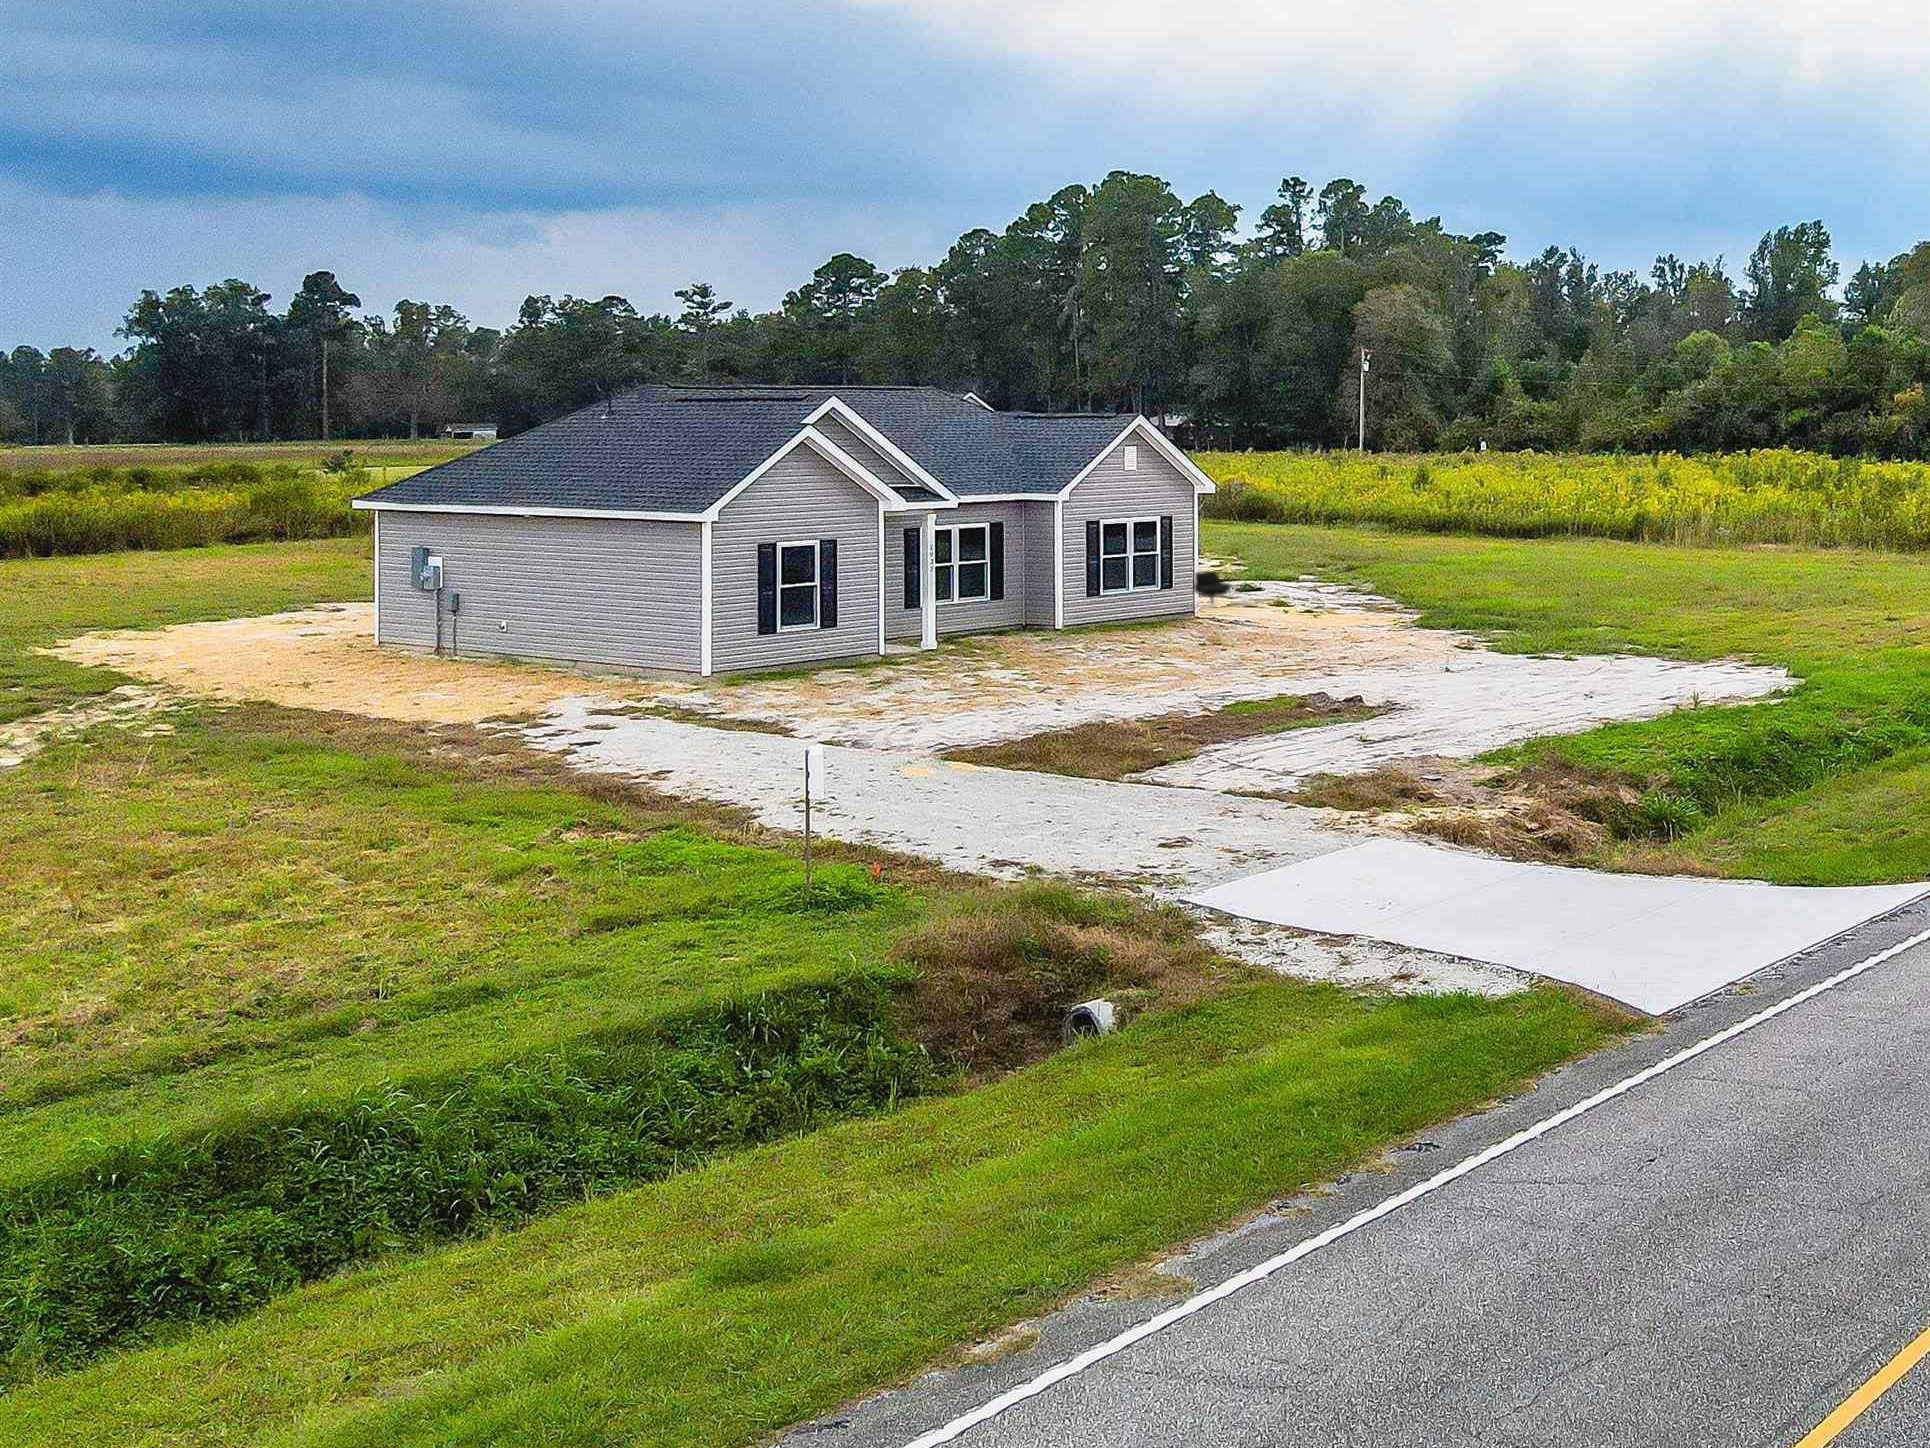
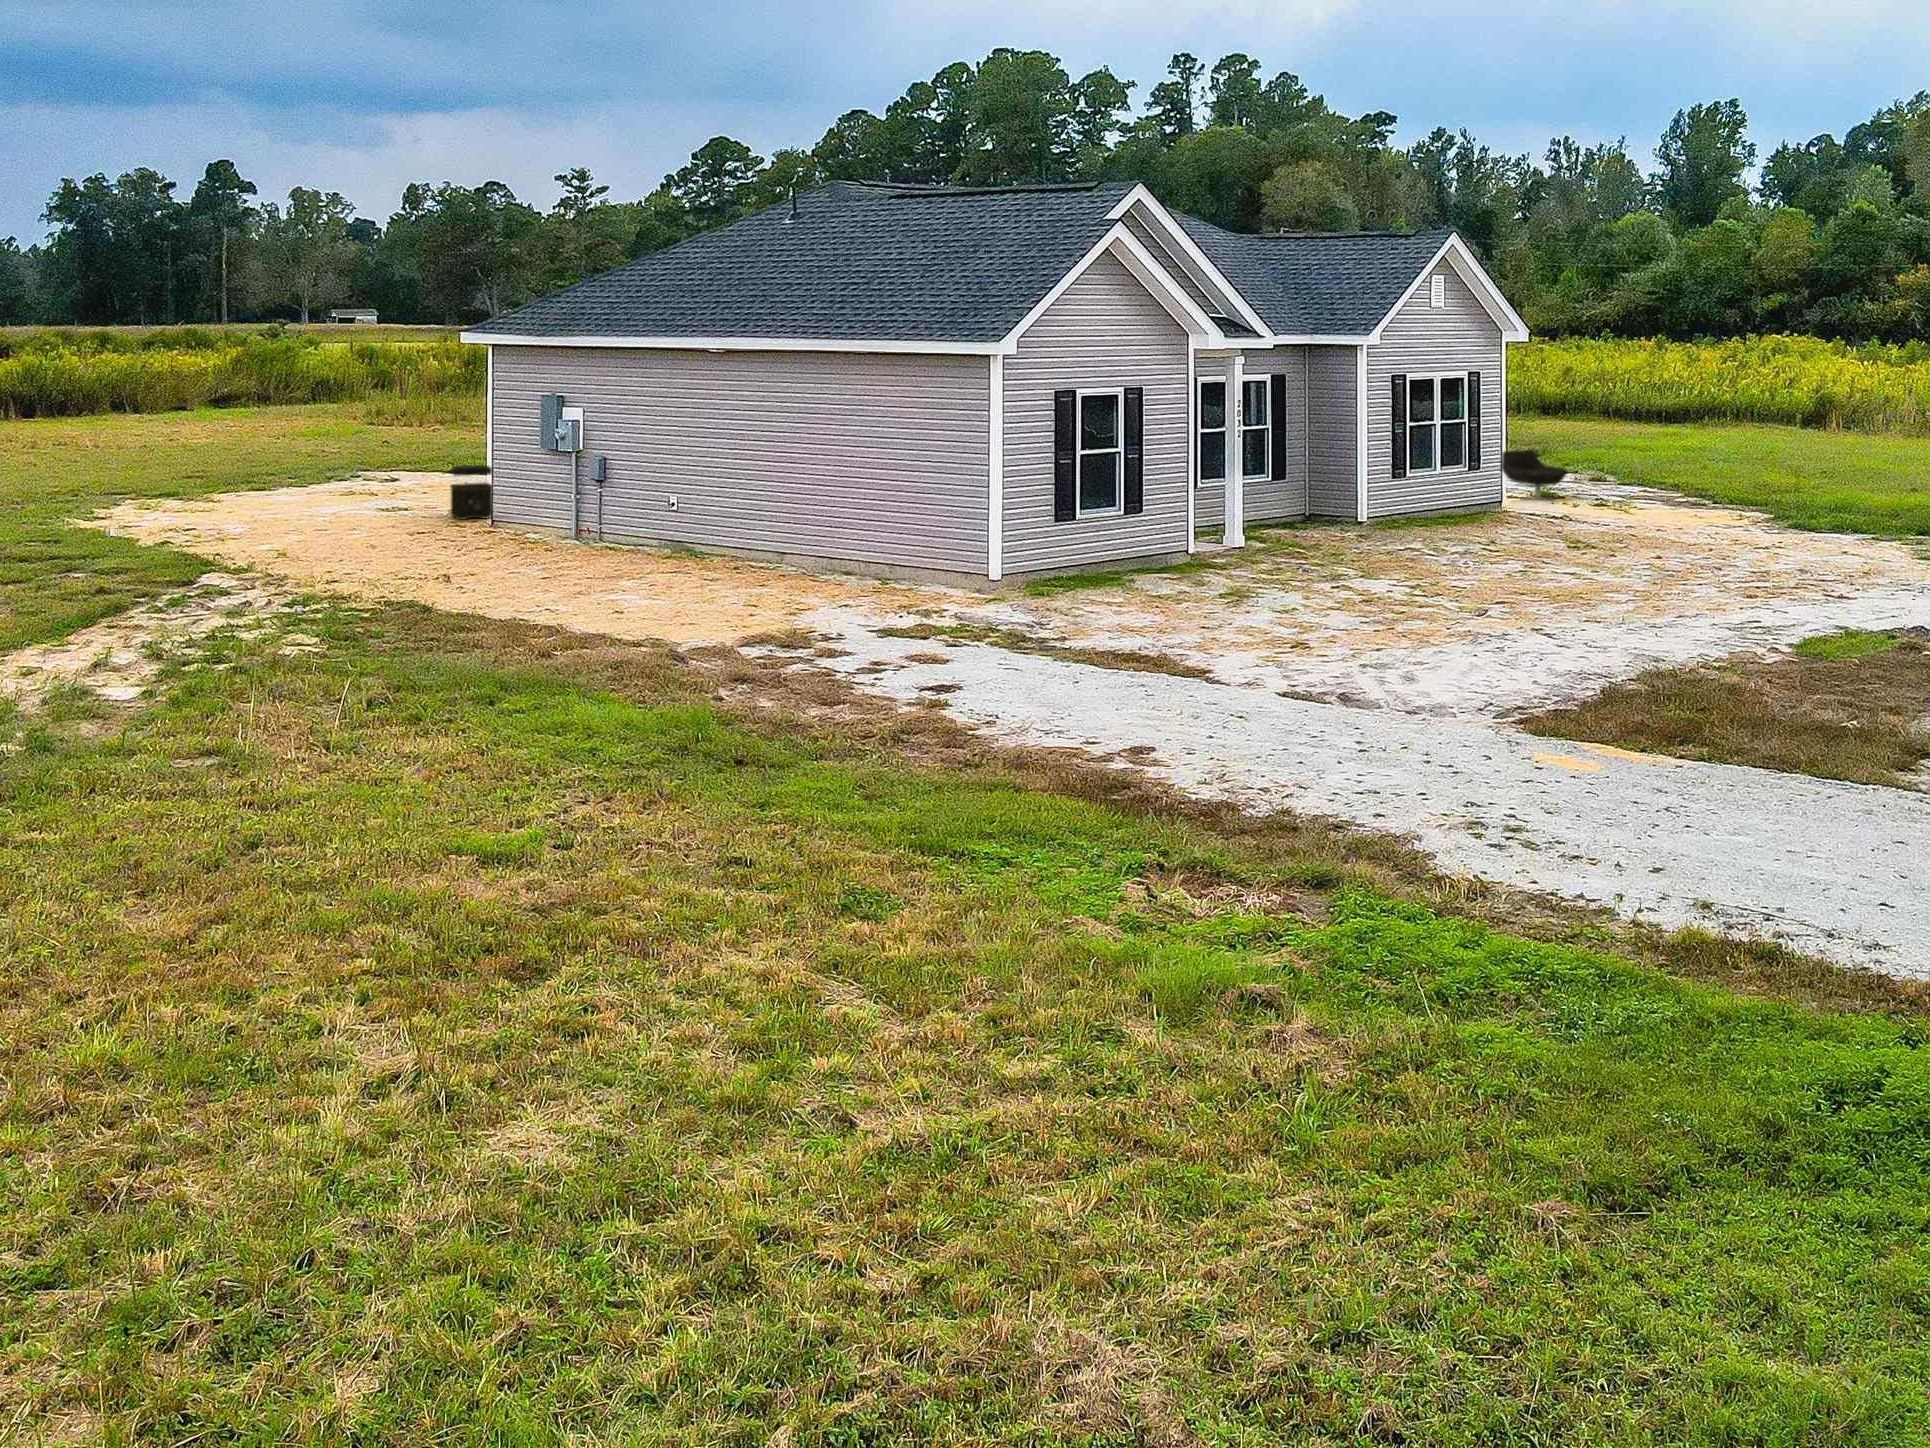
toolbox: none [349,601,383,641] -> present [450,465,493,520]

